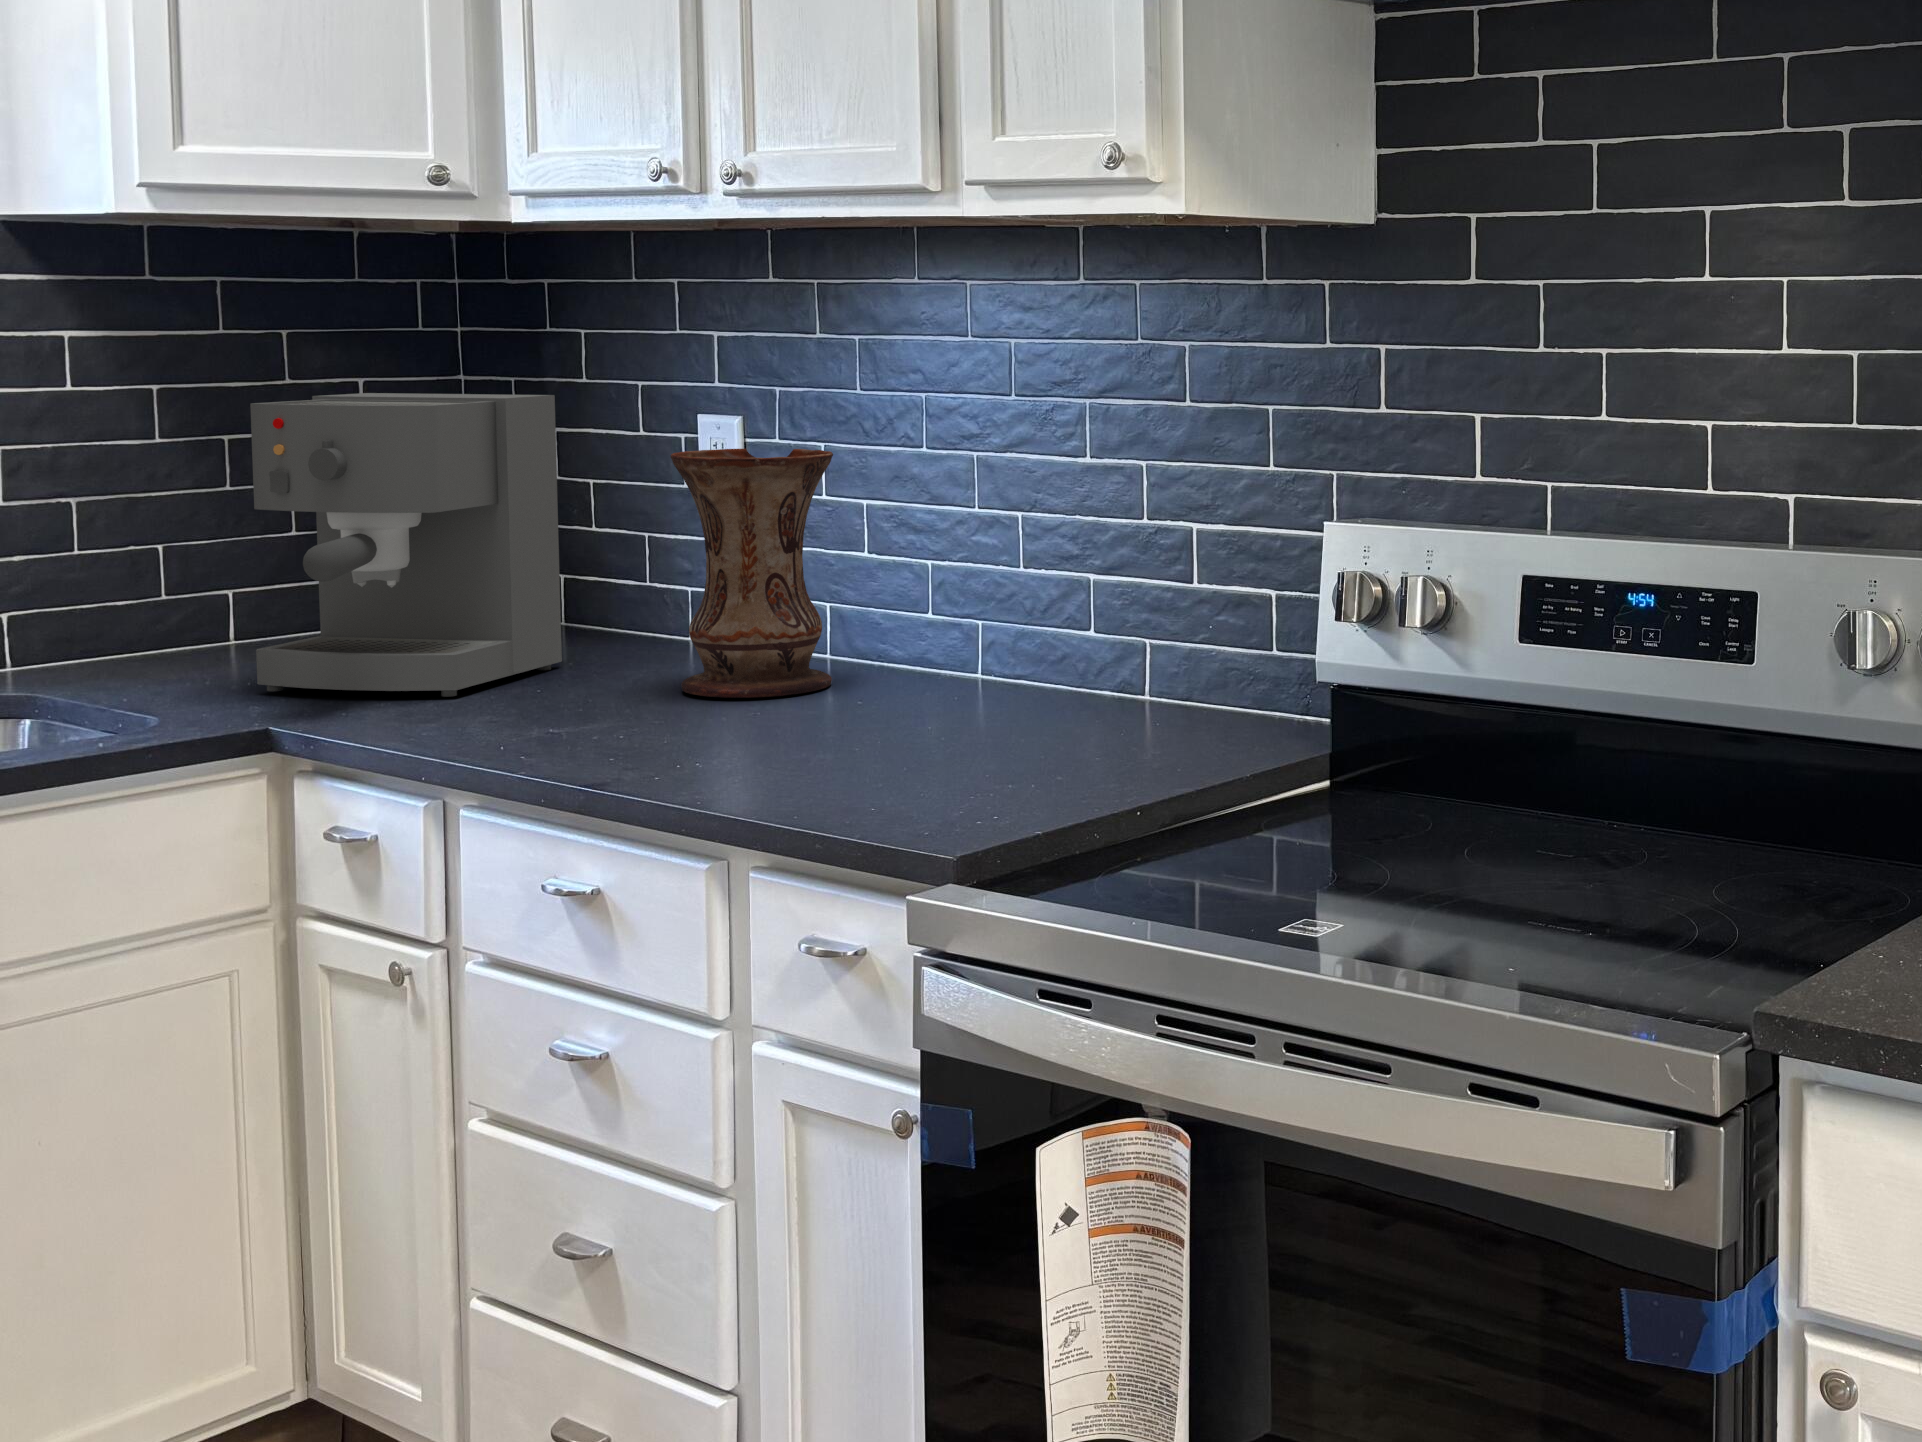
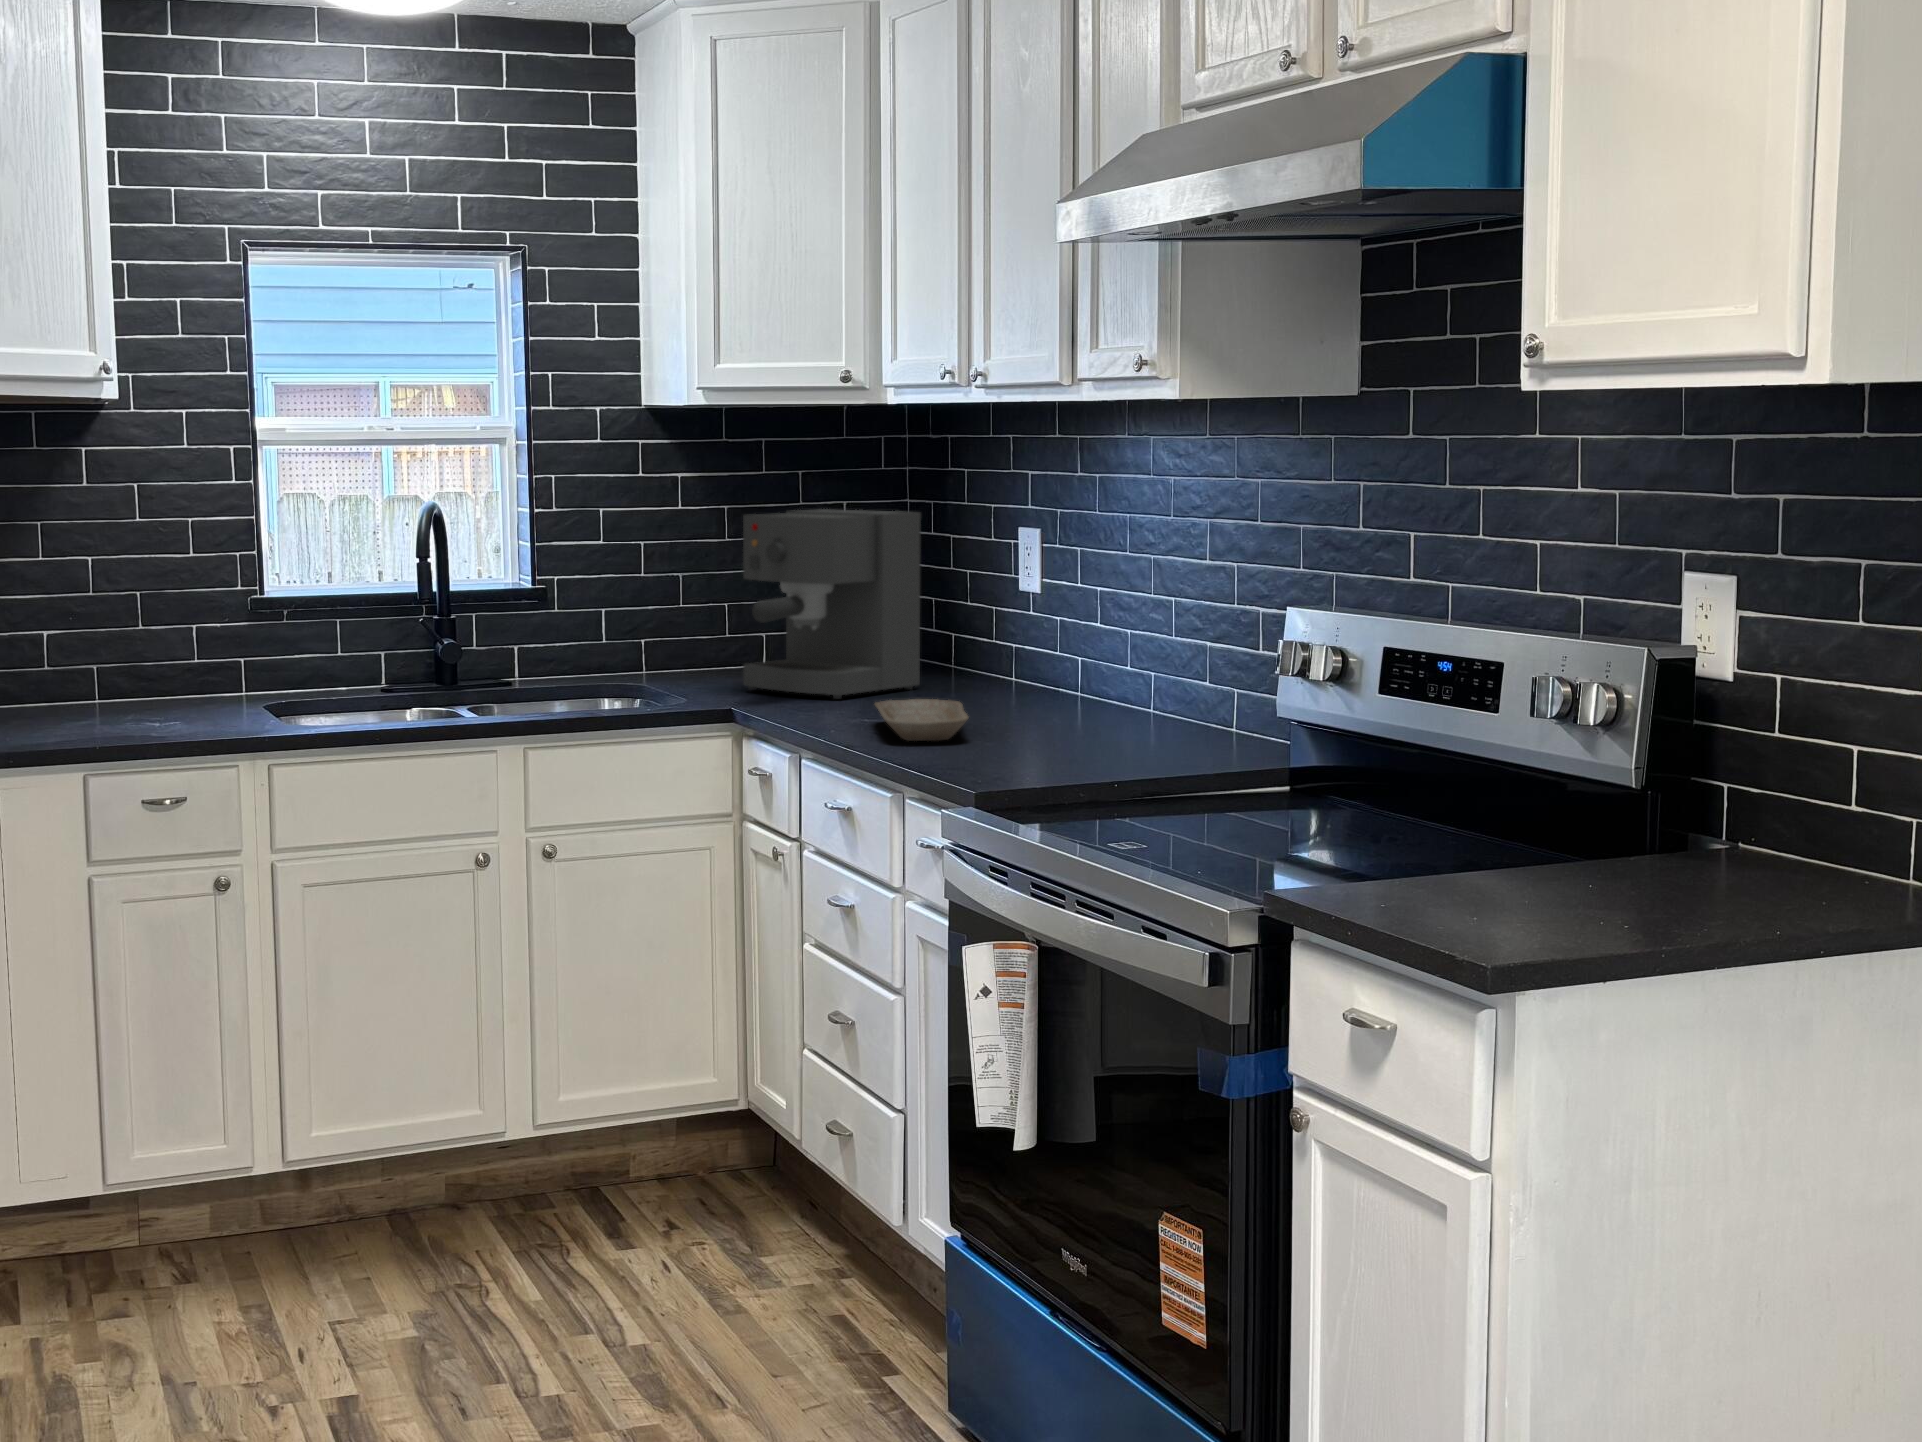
vase: present [671,449,833,698] -> none [961,549,1064,711]
tray: none [579,689,788,766] -> present [875,699,969,741]

